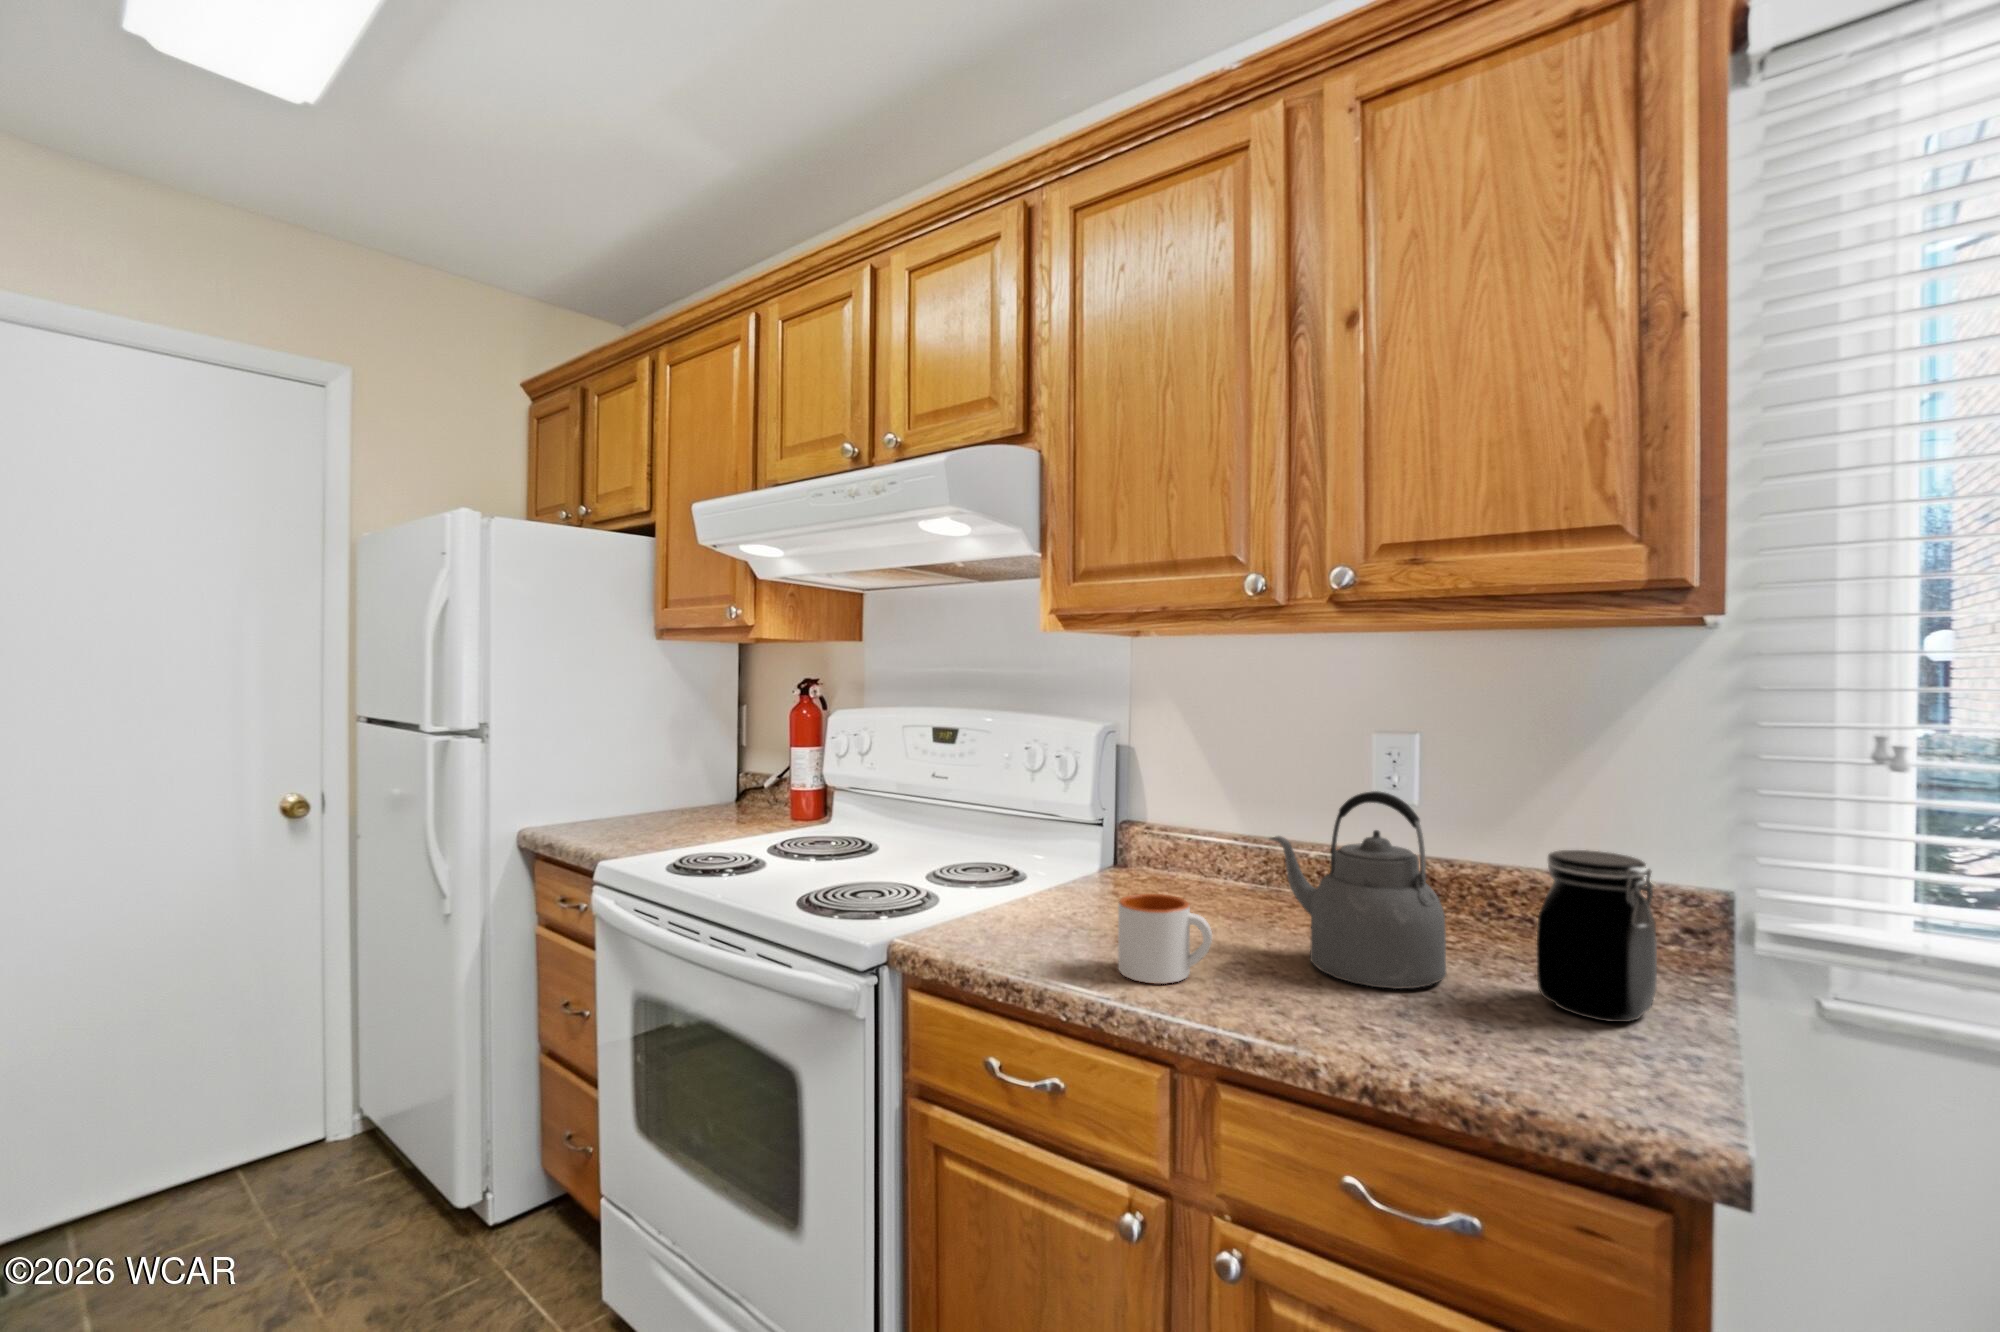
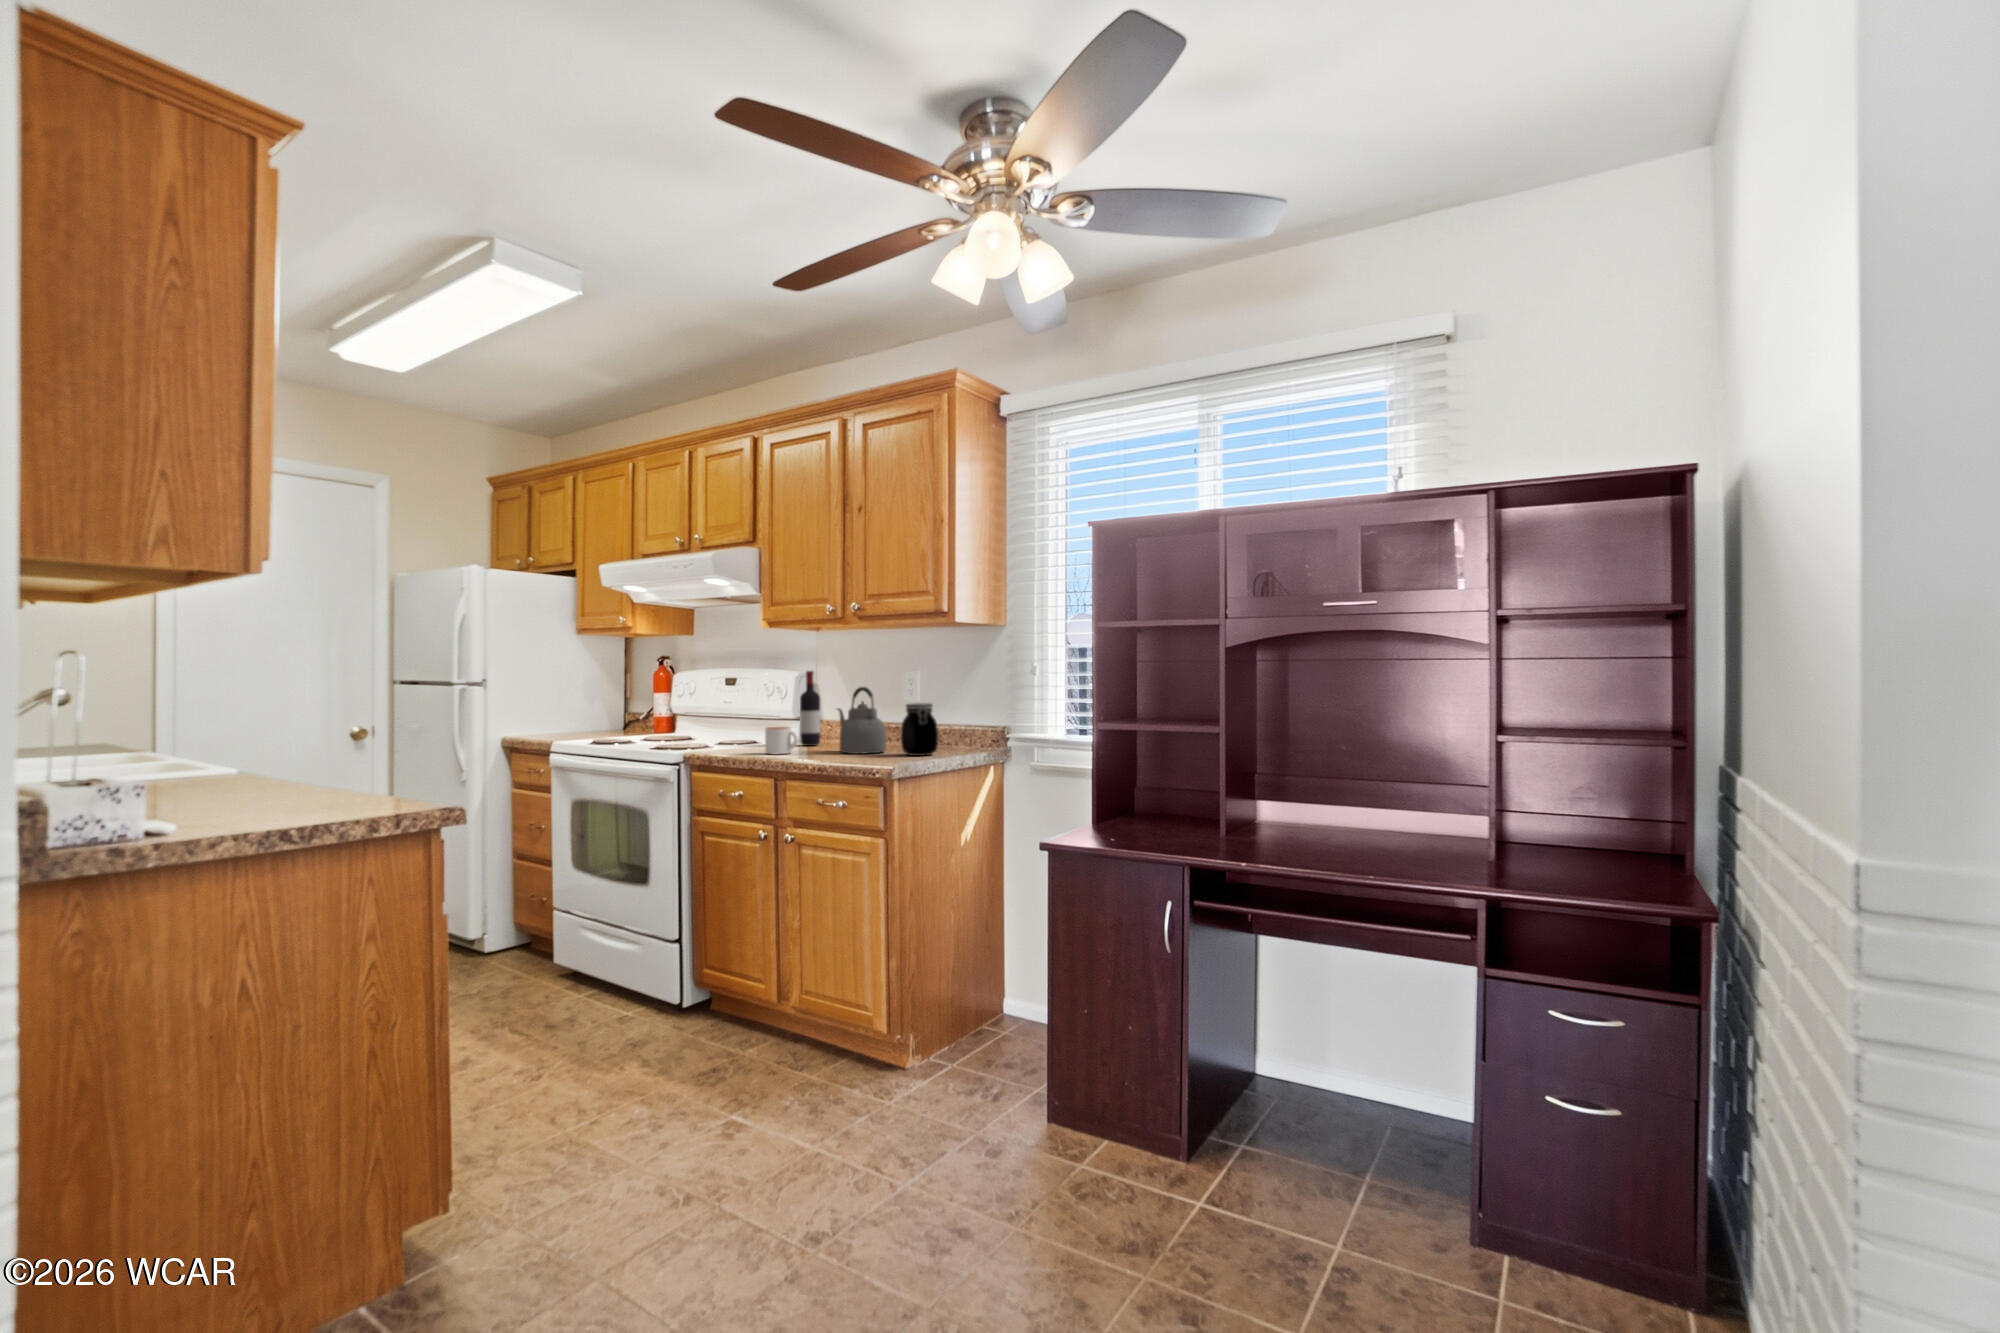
wine bottle: none [1138,728,1185,906] -> present [800,671,820,746]

